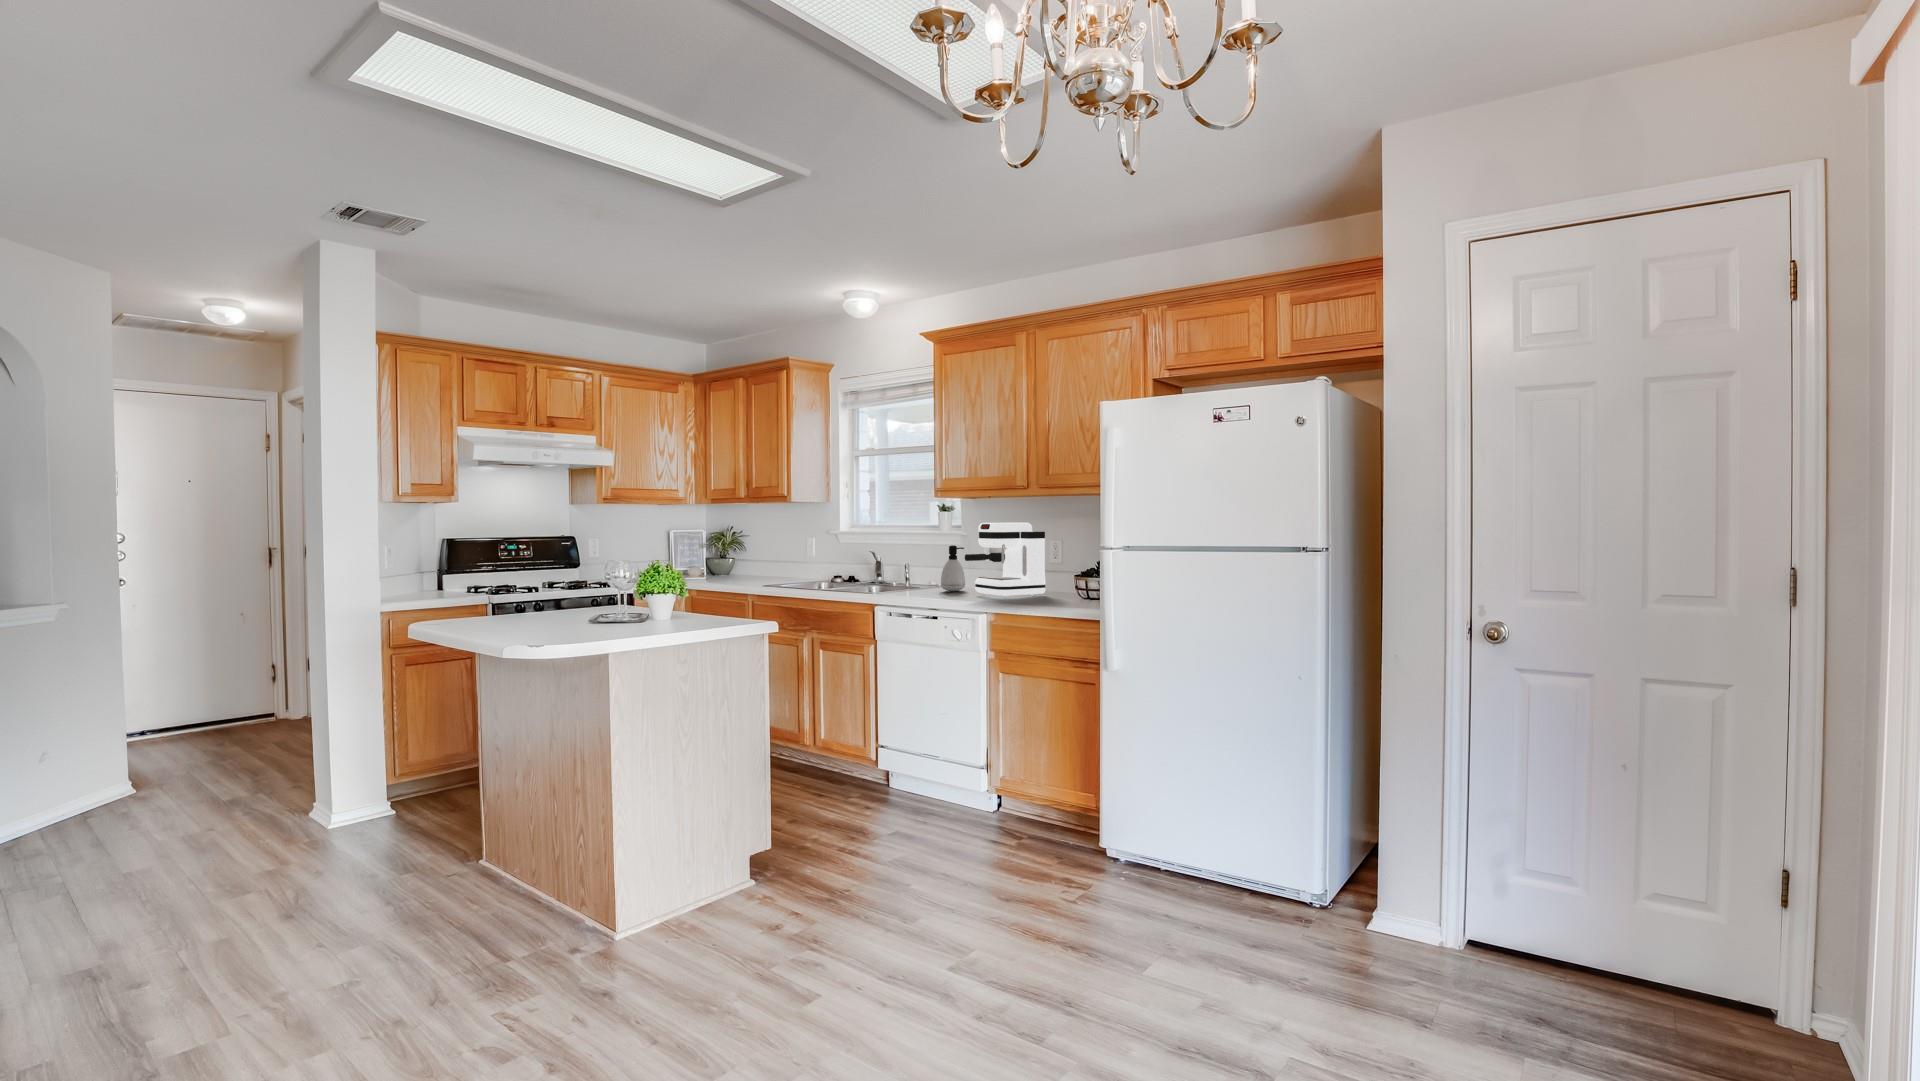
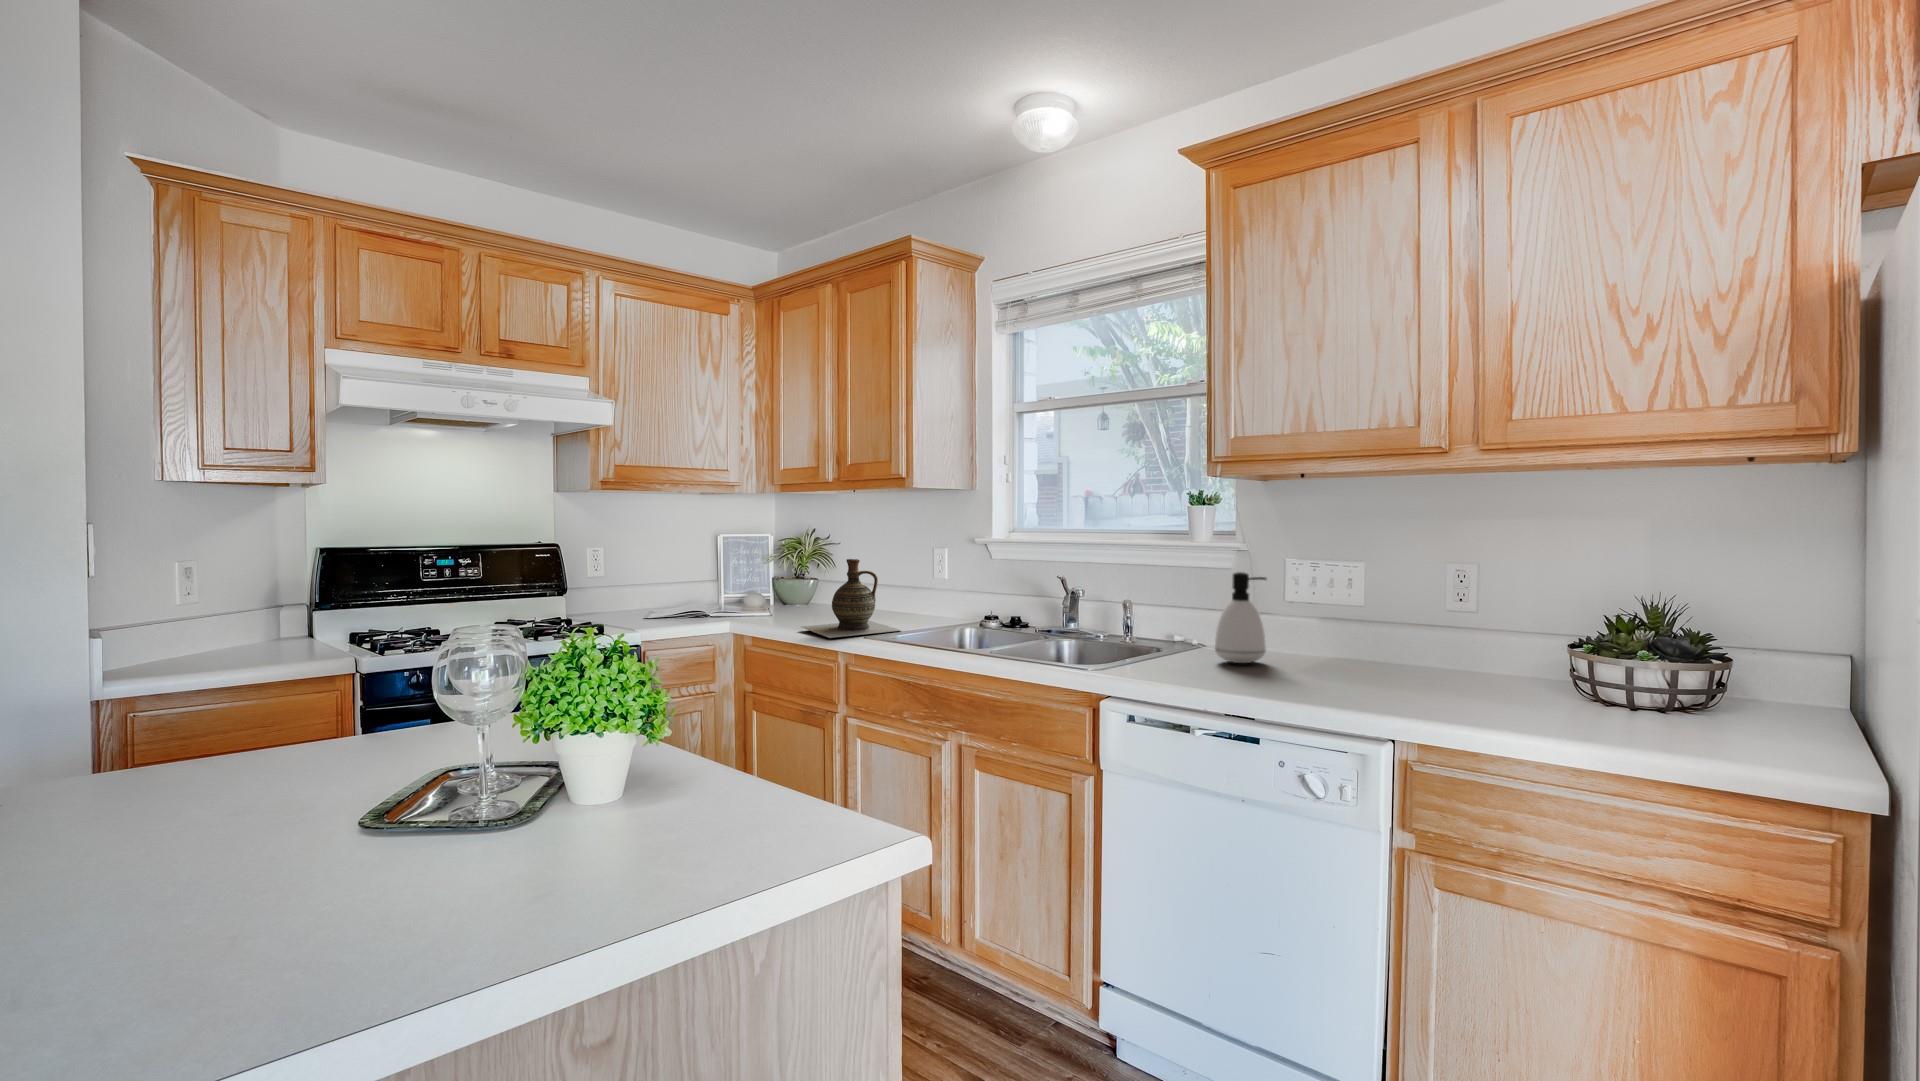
coffee maker: present [965,523,1046,597] -> none [1297,528,1475,693]
ceramic jug: none [724,543,785,588] -> present [801,559,900,638]

